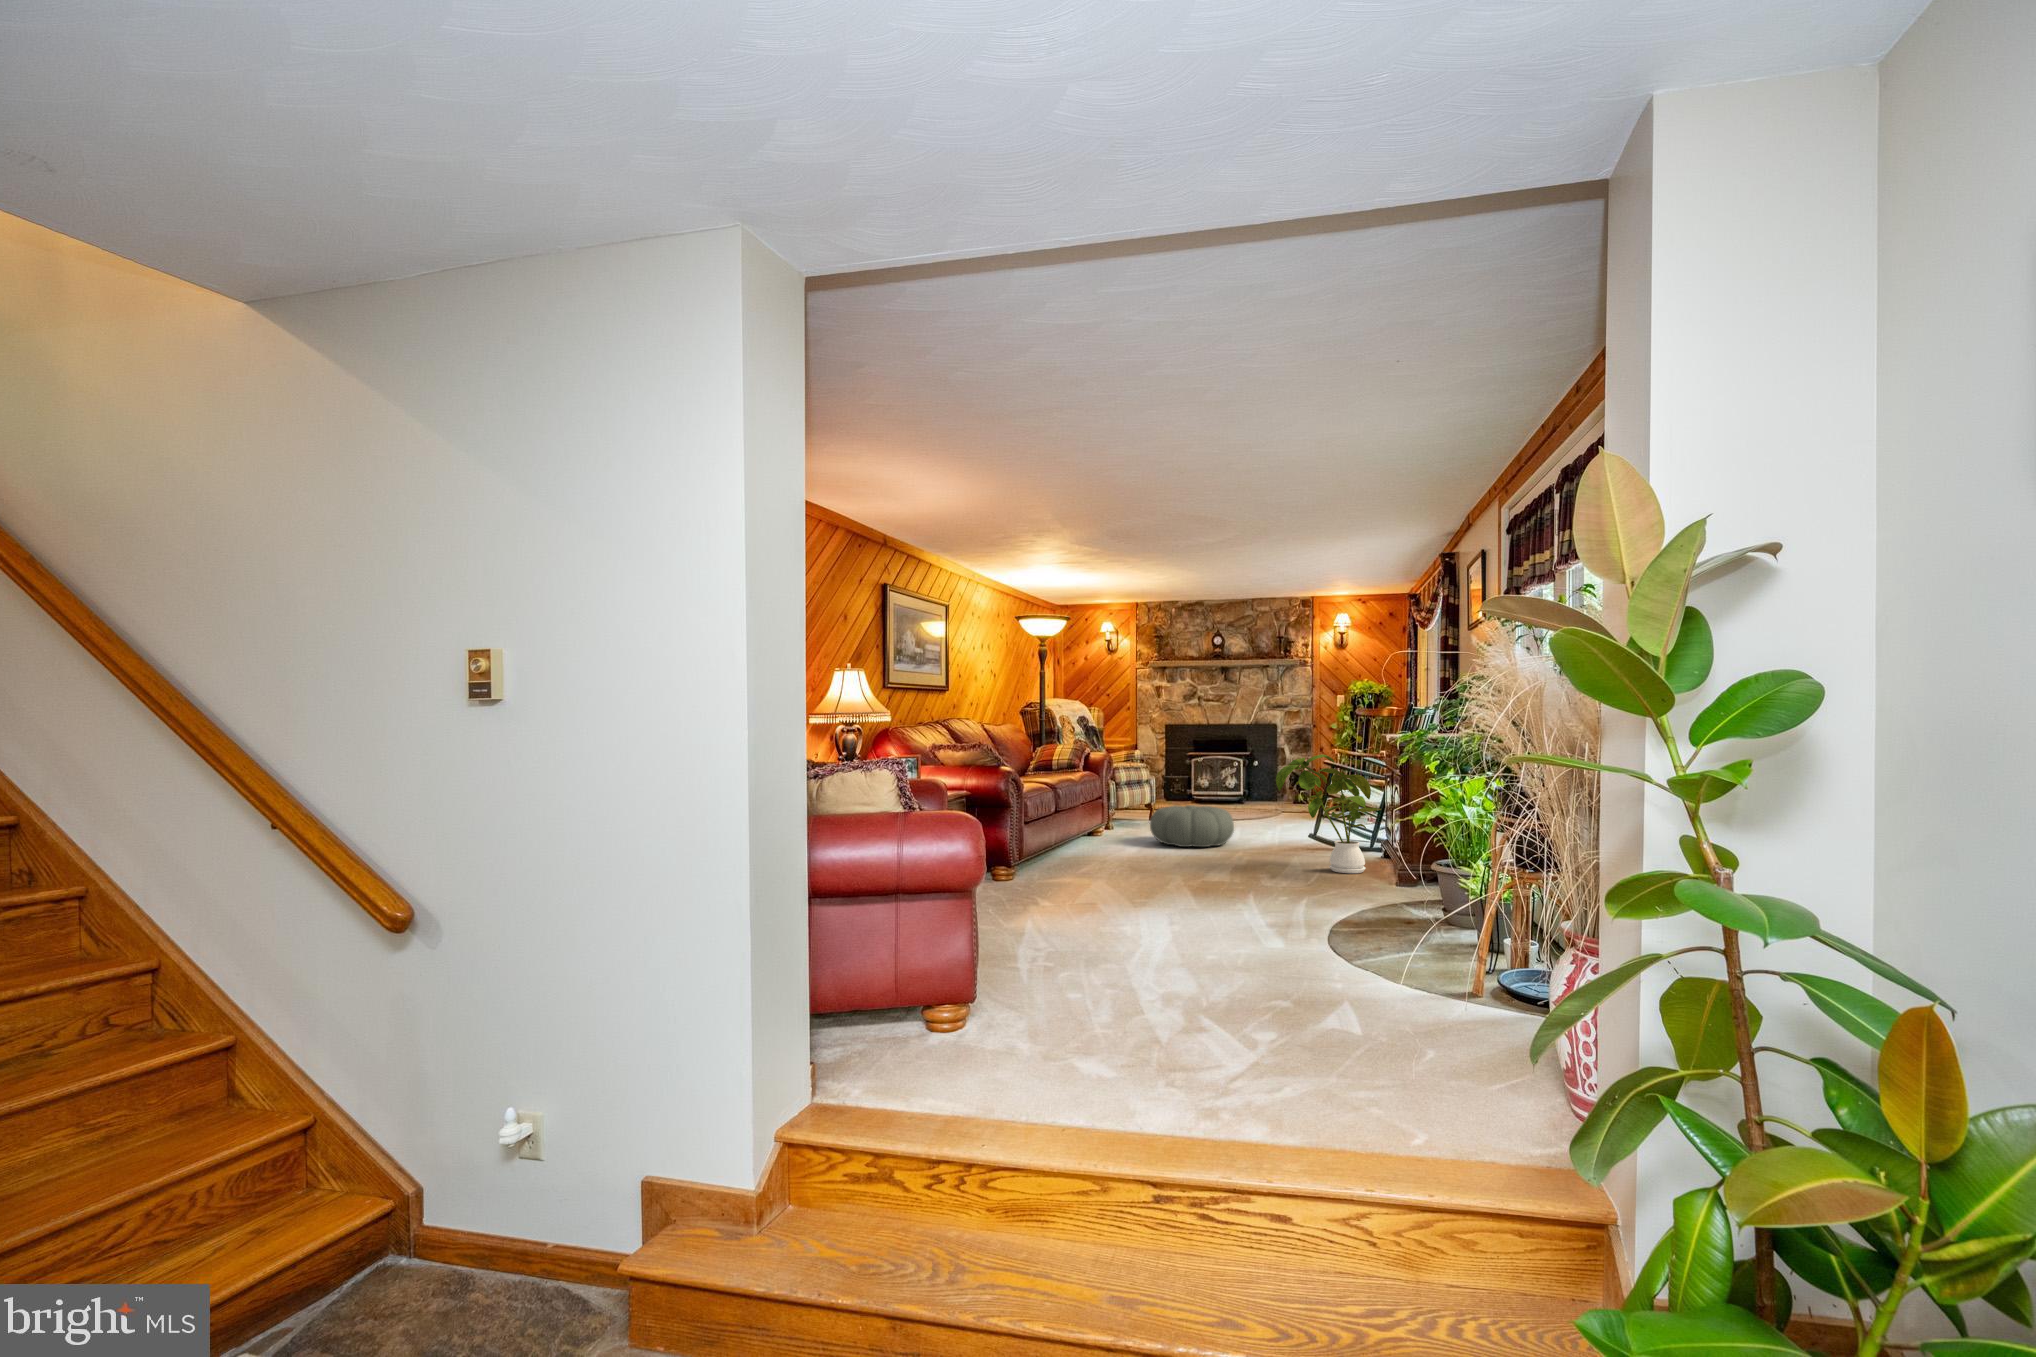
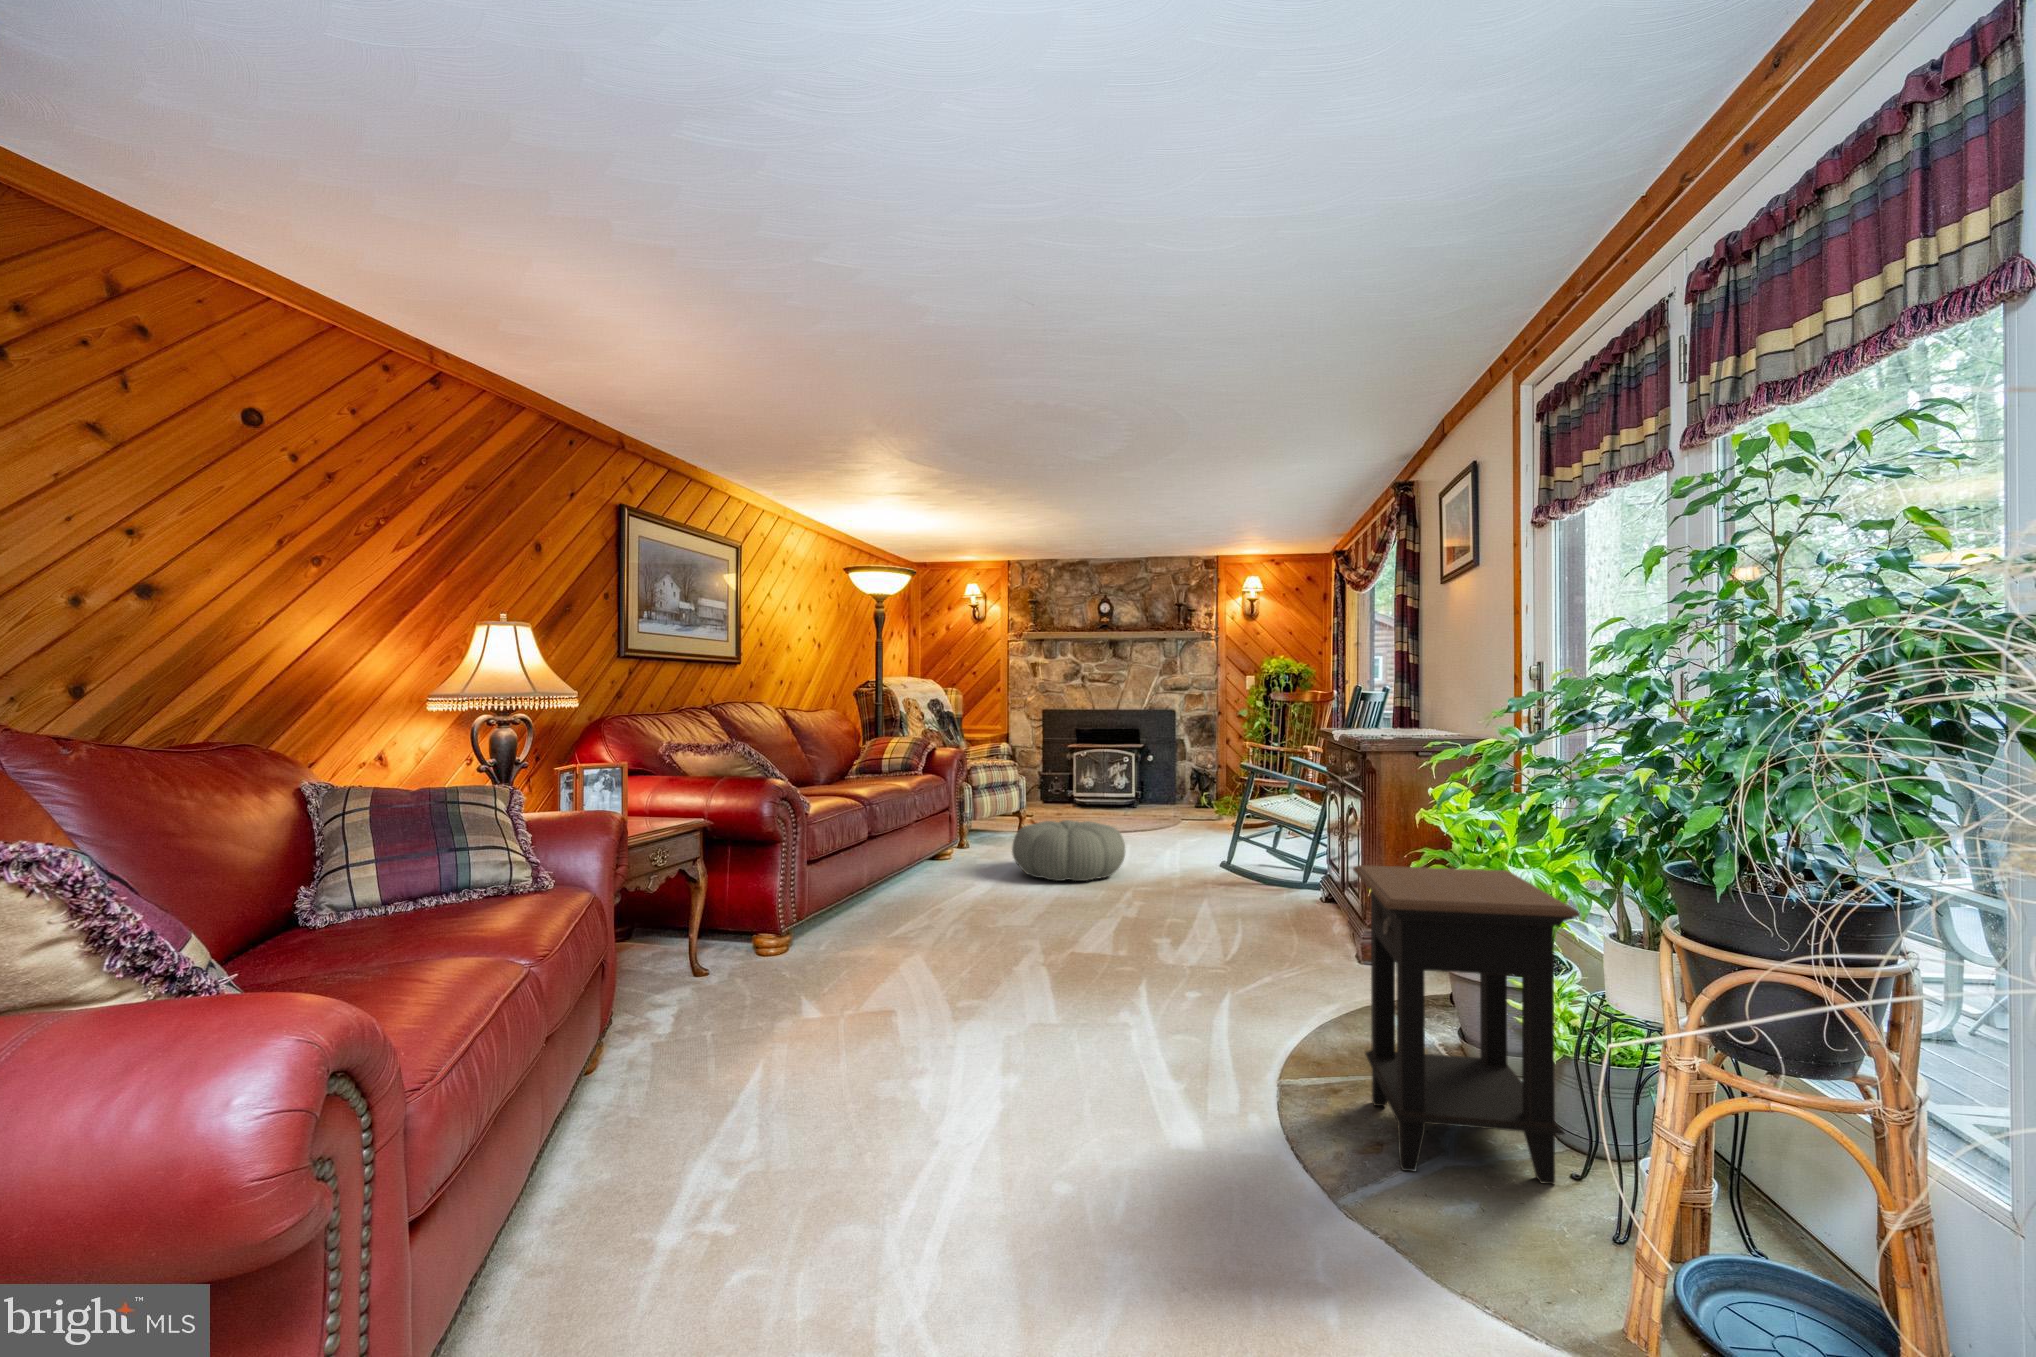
house plant: present [1276,755,1381,873] -> none [1188,756,1342,931]
side table: none [1358,807,1461,961] -> present [1353,865,1580,1184]

